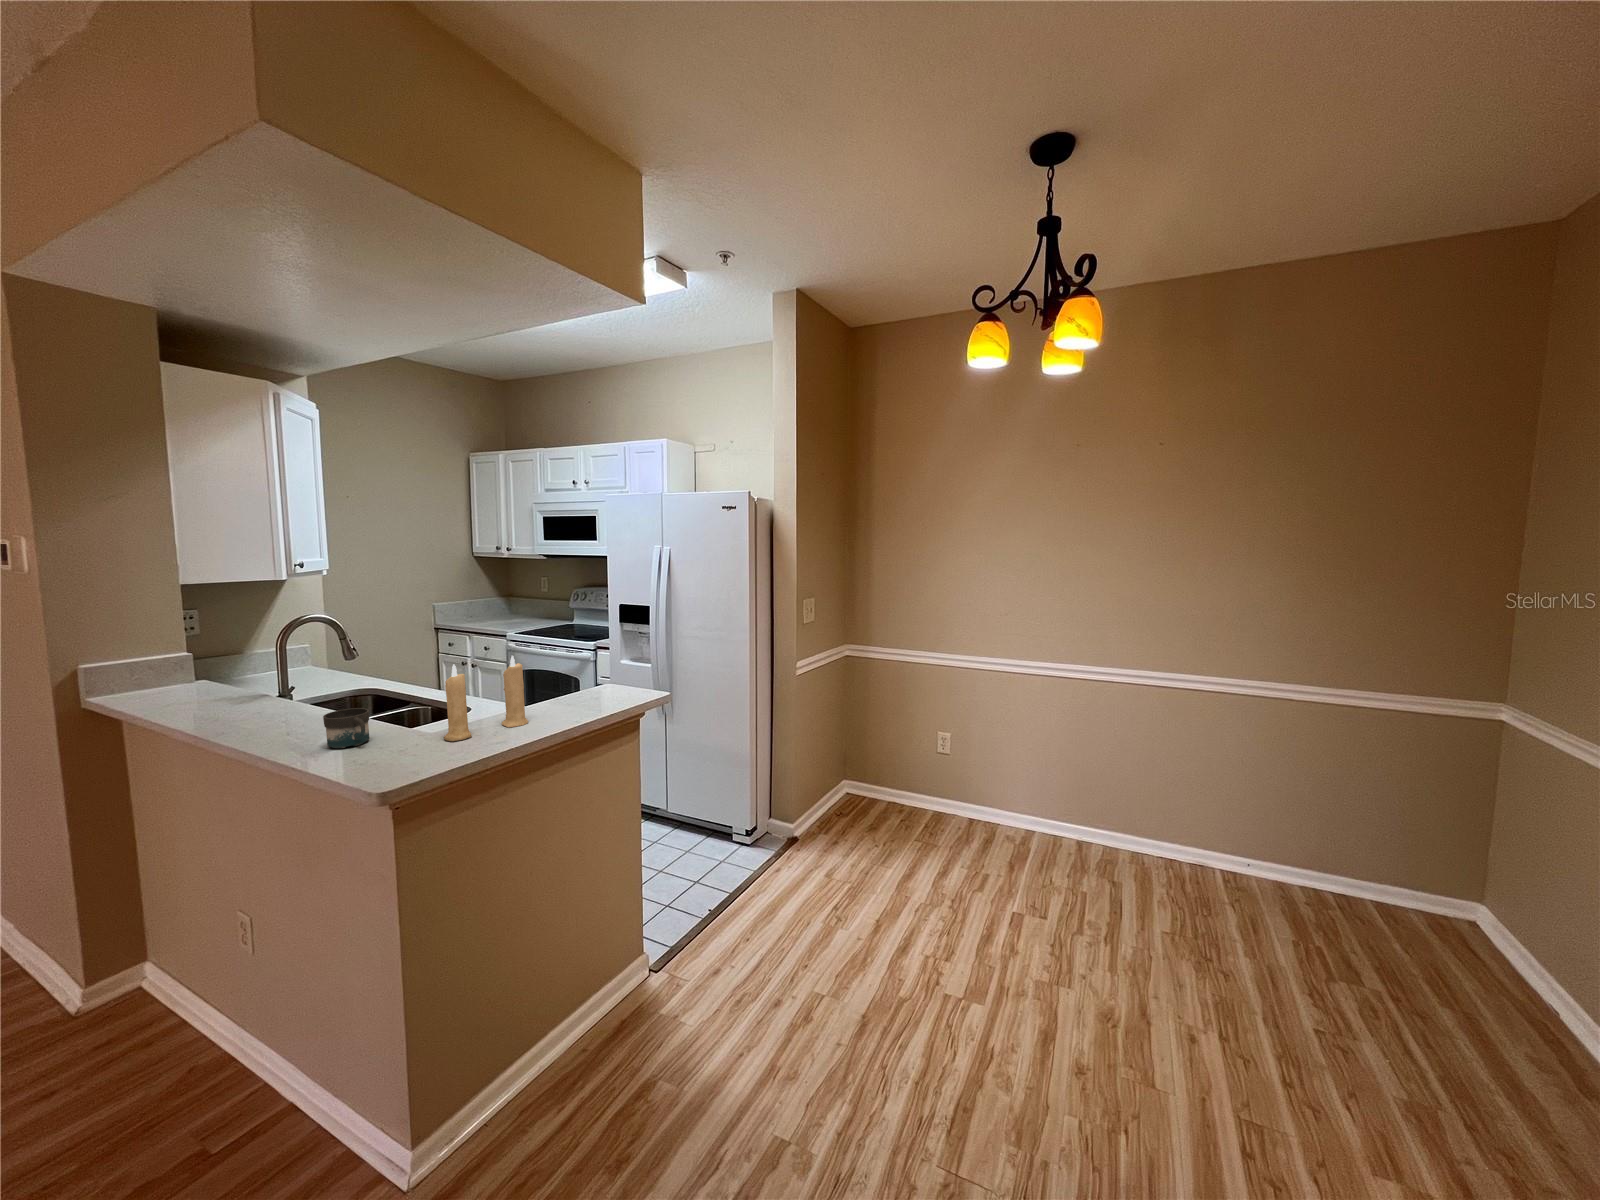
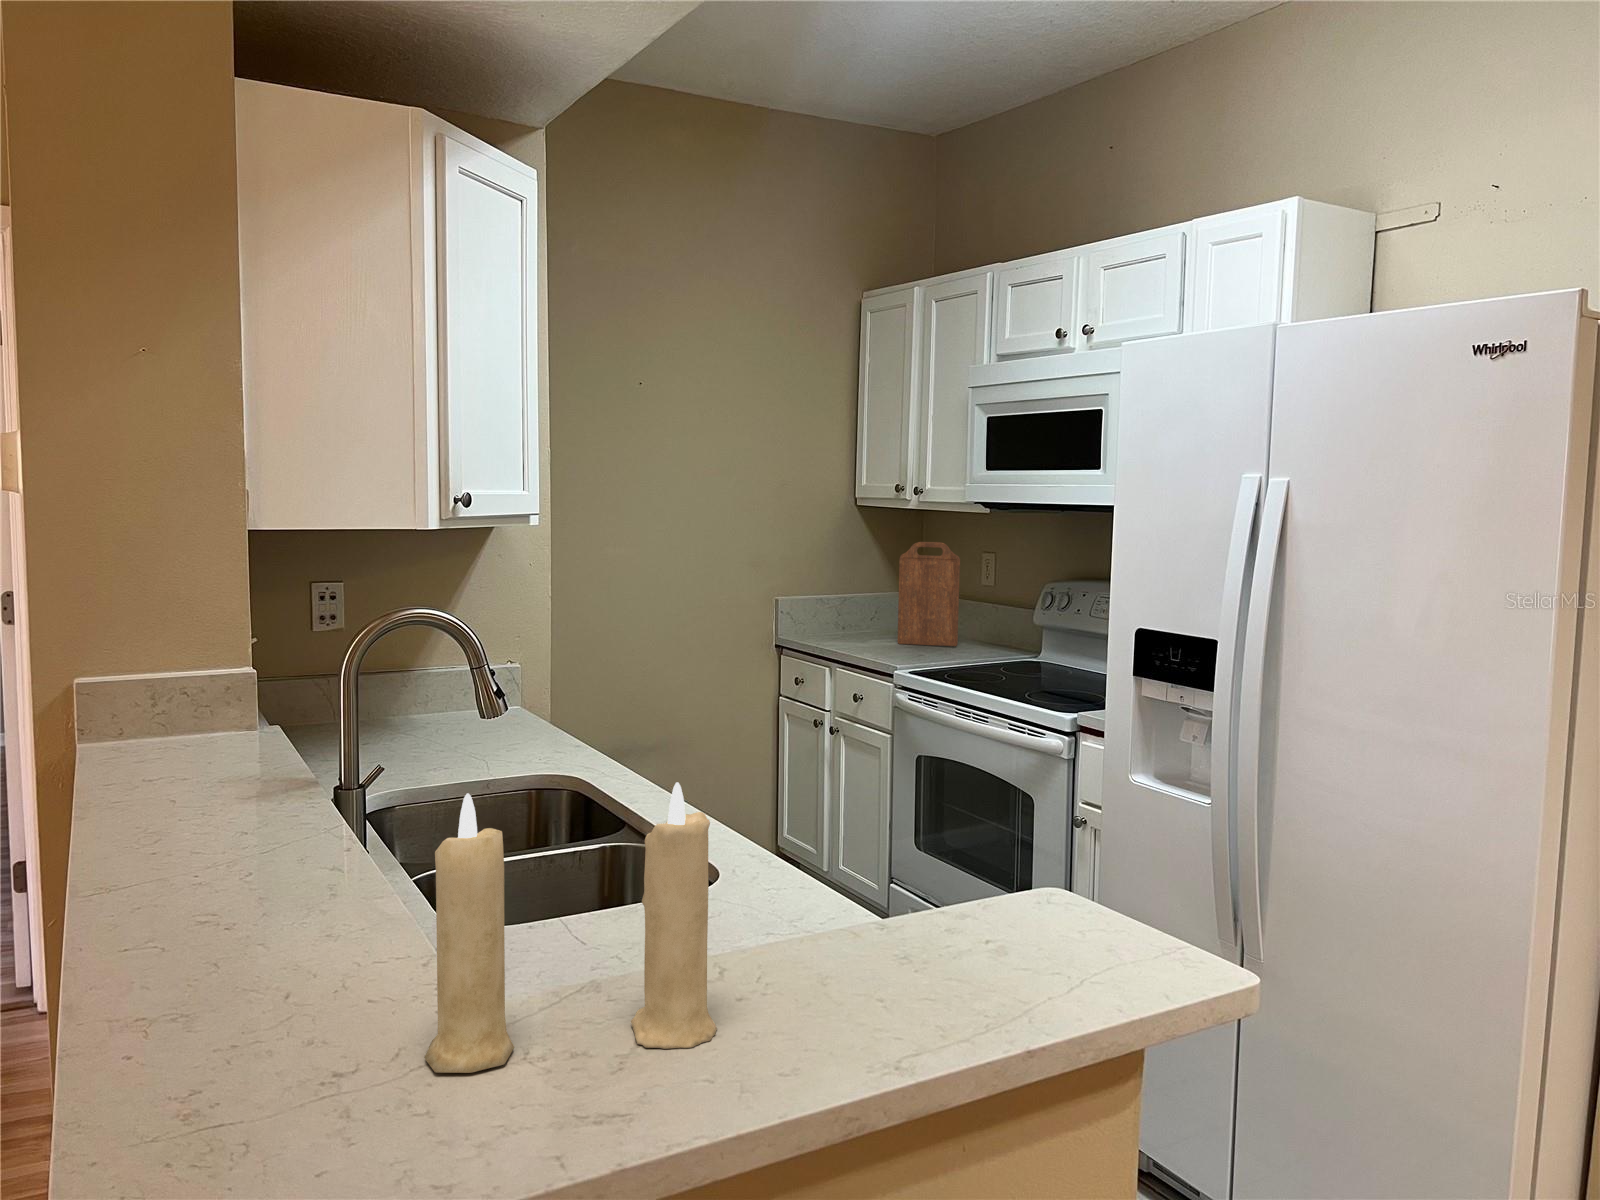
cutting board: none [501,573,534,622] -> present [897,542,960,646]
mug: present [323,708,369,748] -> none [163,872,290,1000]

